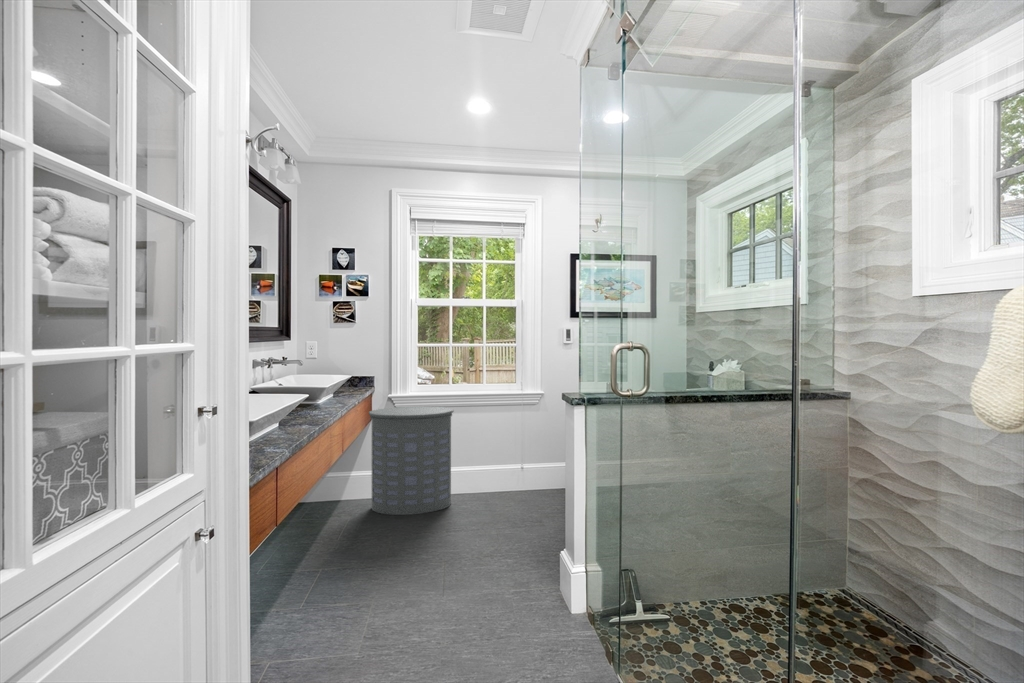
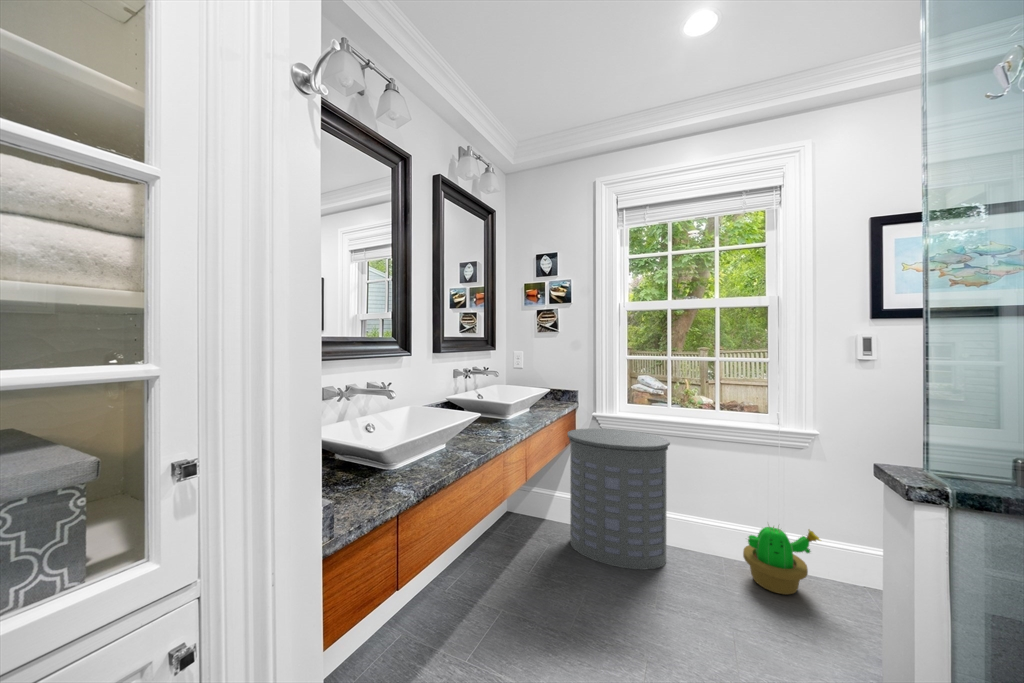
decorative plant: none [502,456,546,502] -> present [743,526,821,594]

